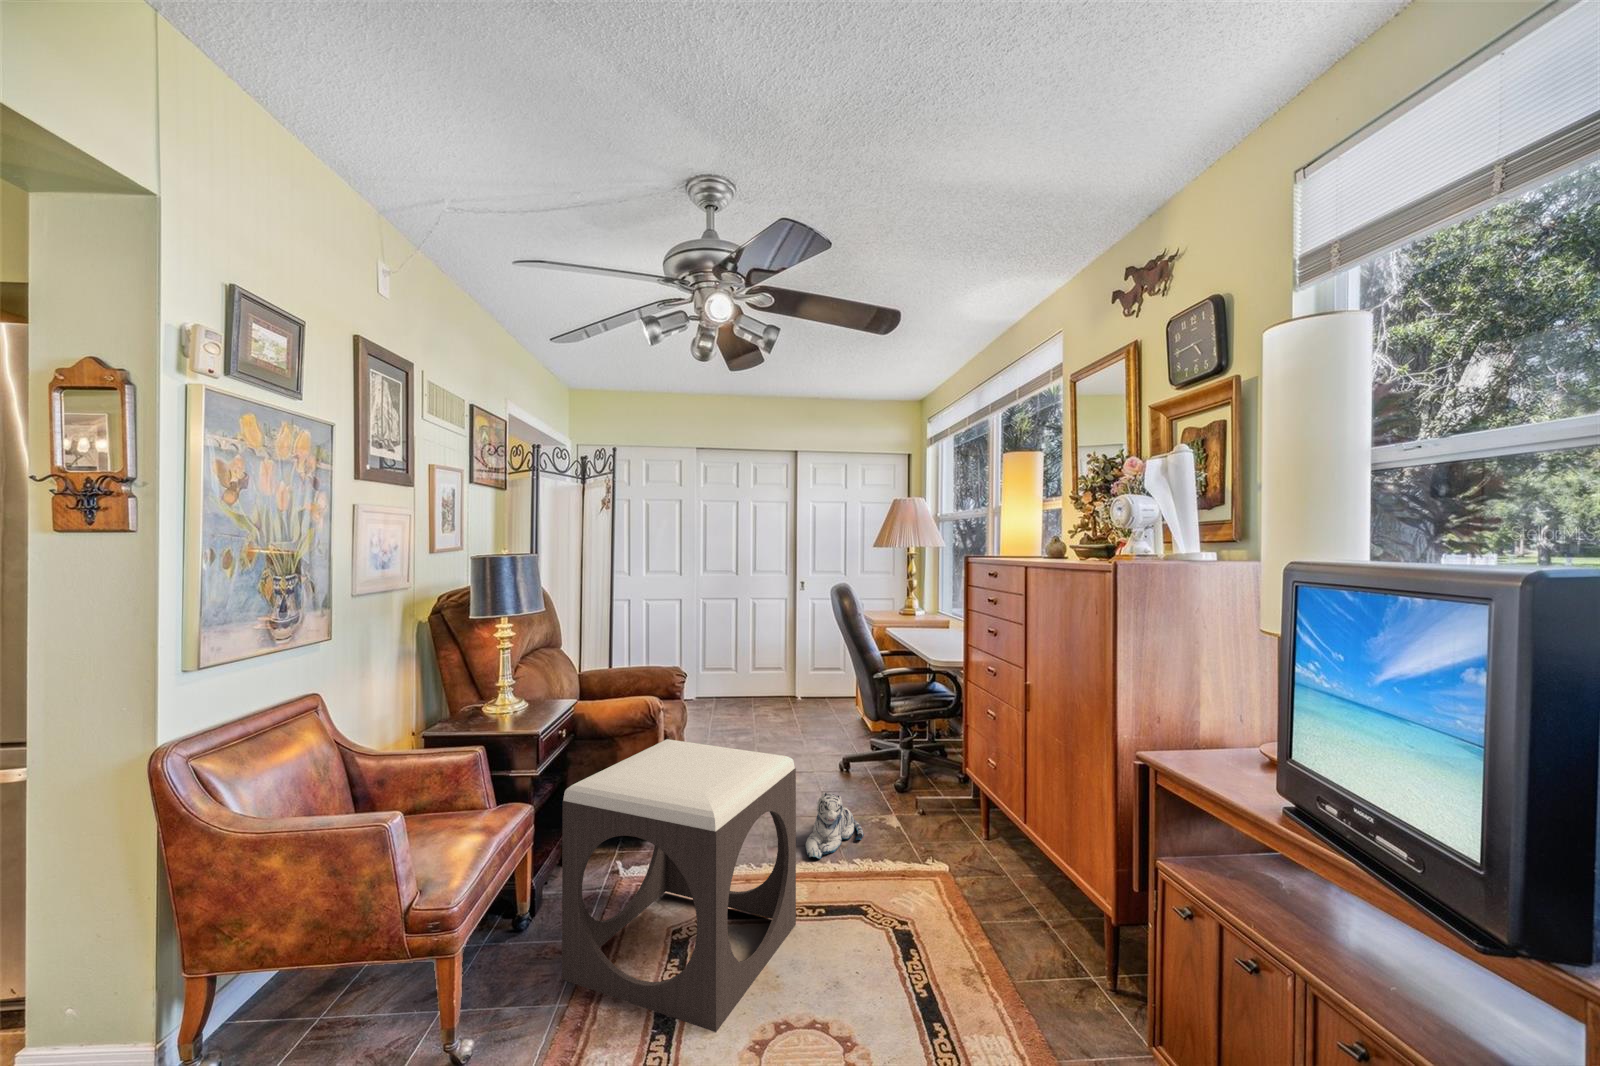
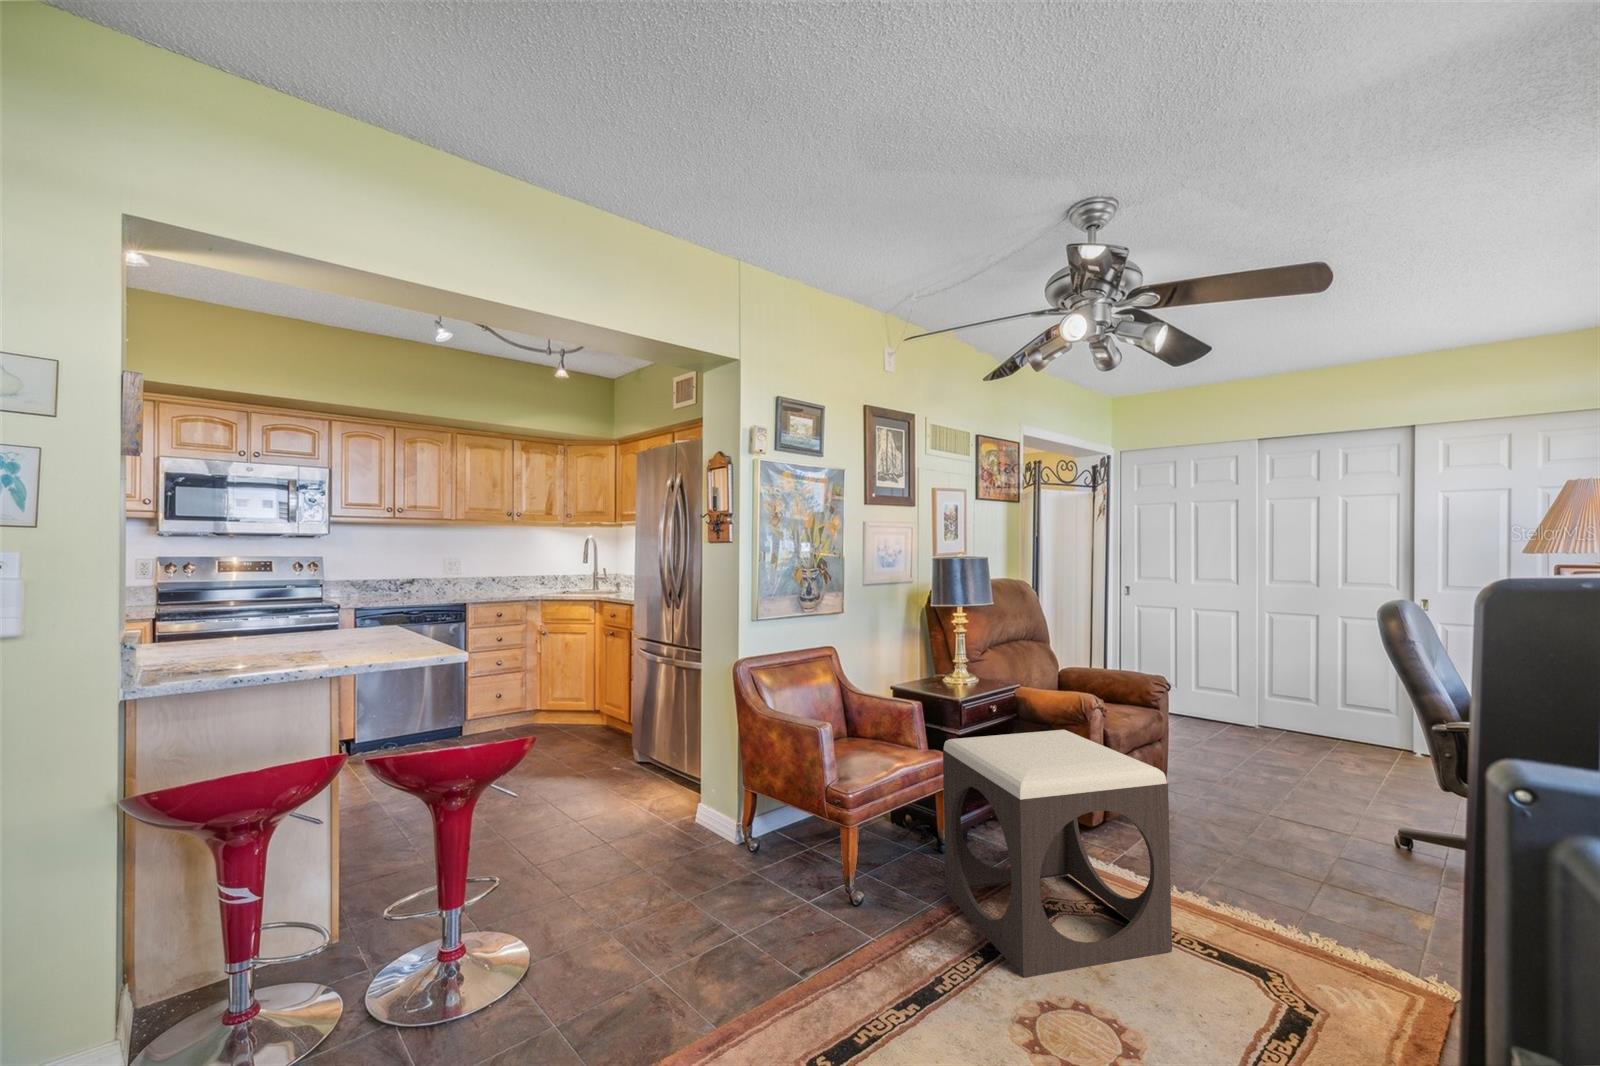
plush toy: present [805,793,864,859] -> none [1247,845,1359,923]

